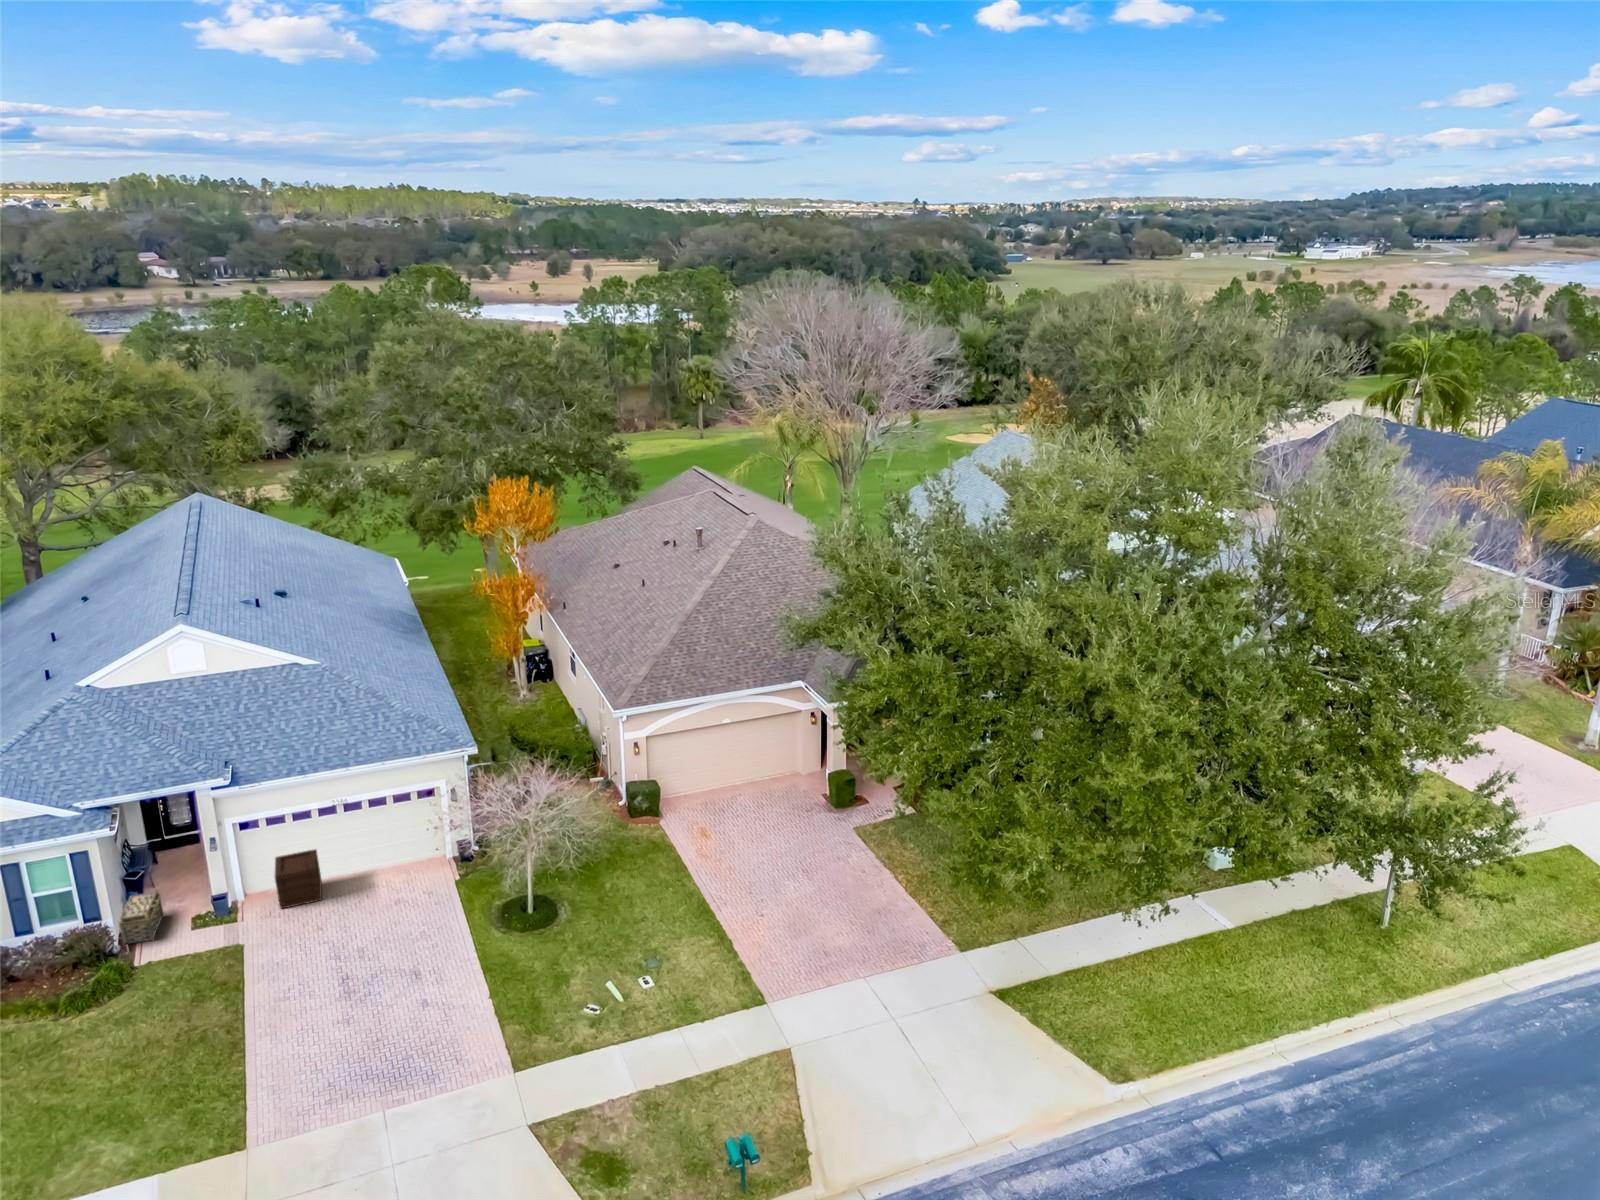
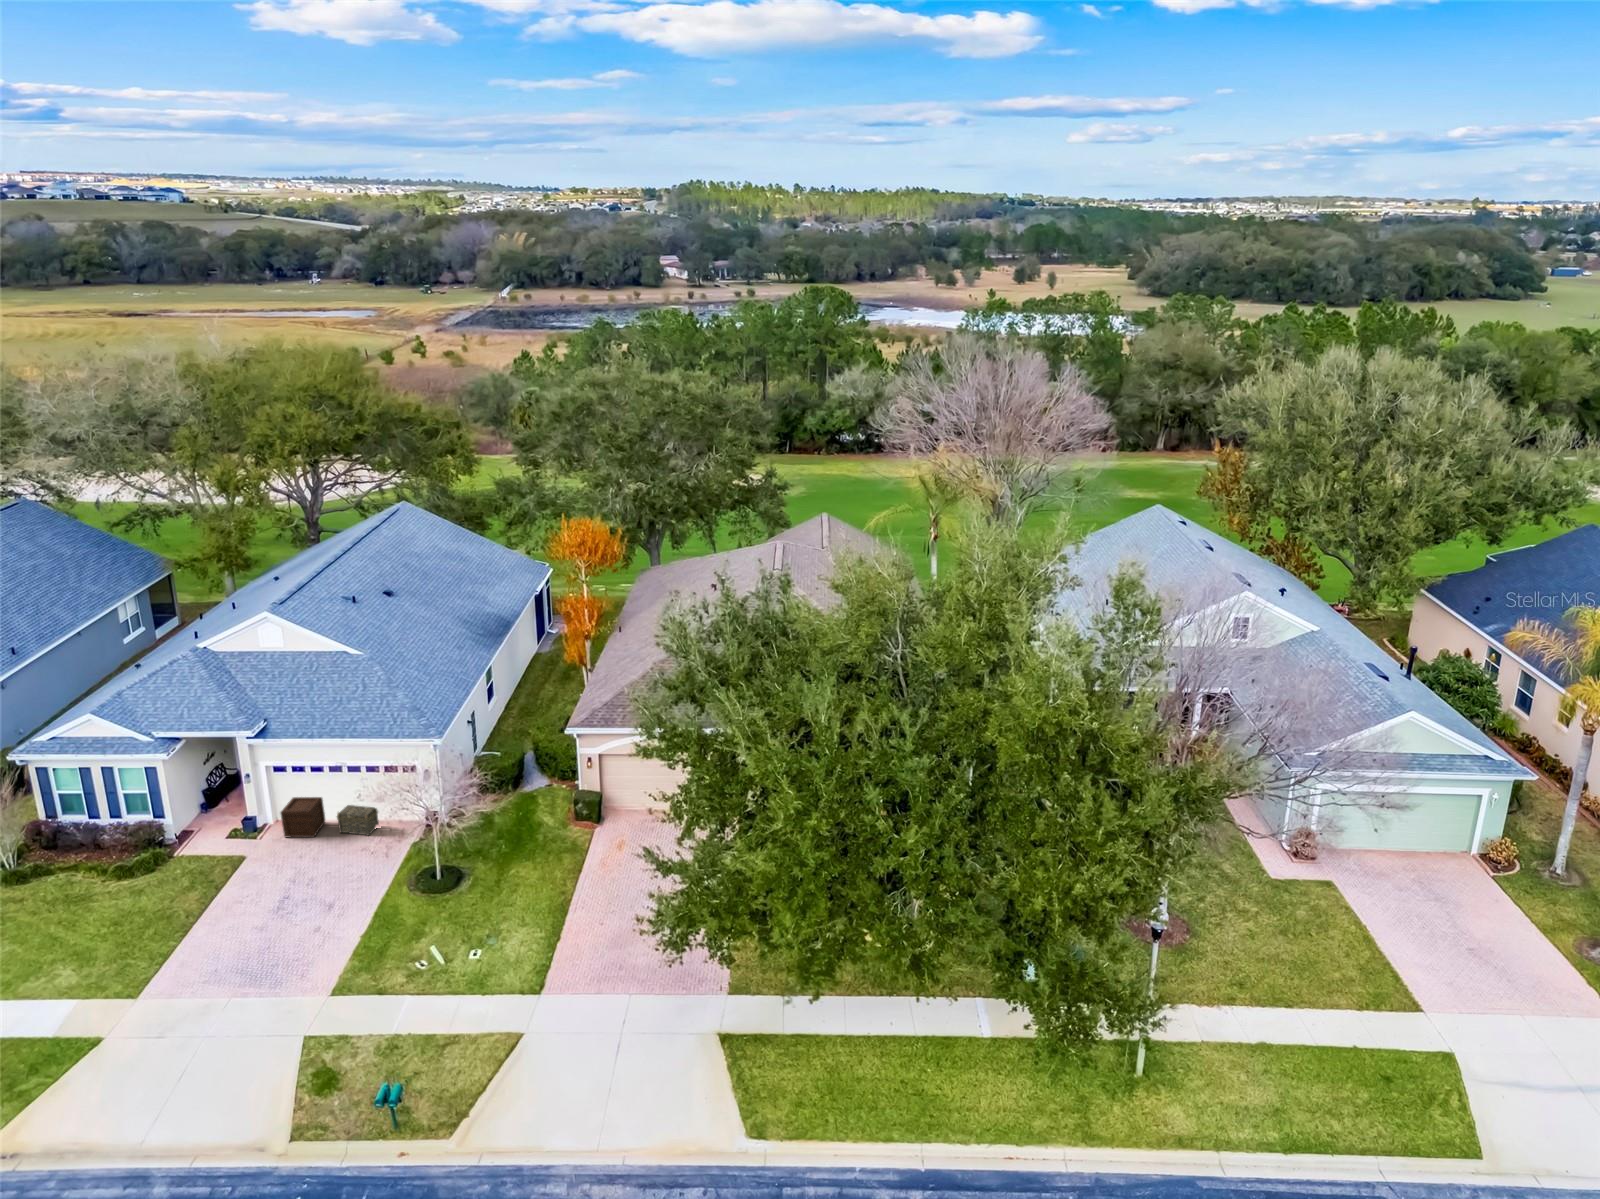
basket: present [118,890,164,944] -> present [337,805,379,836]

